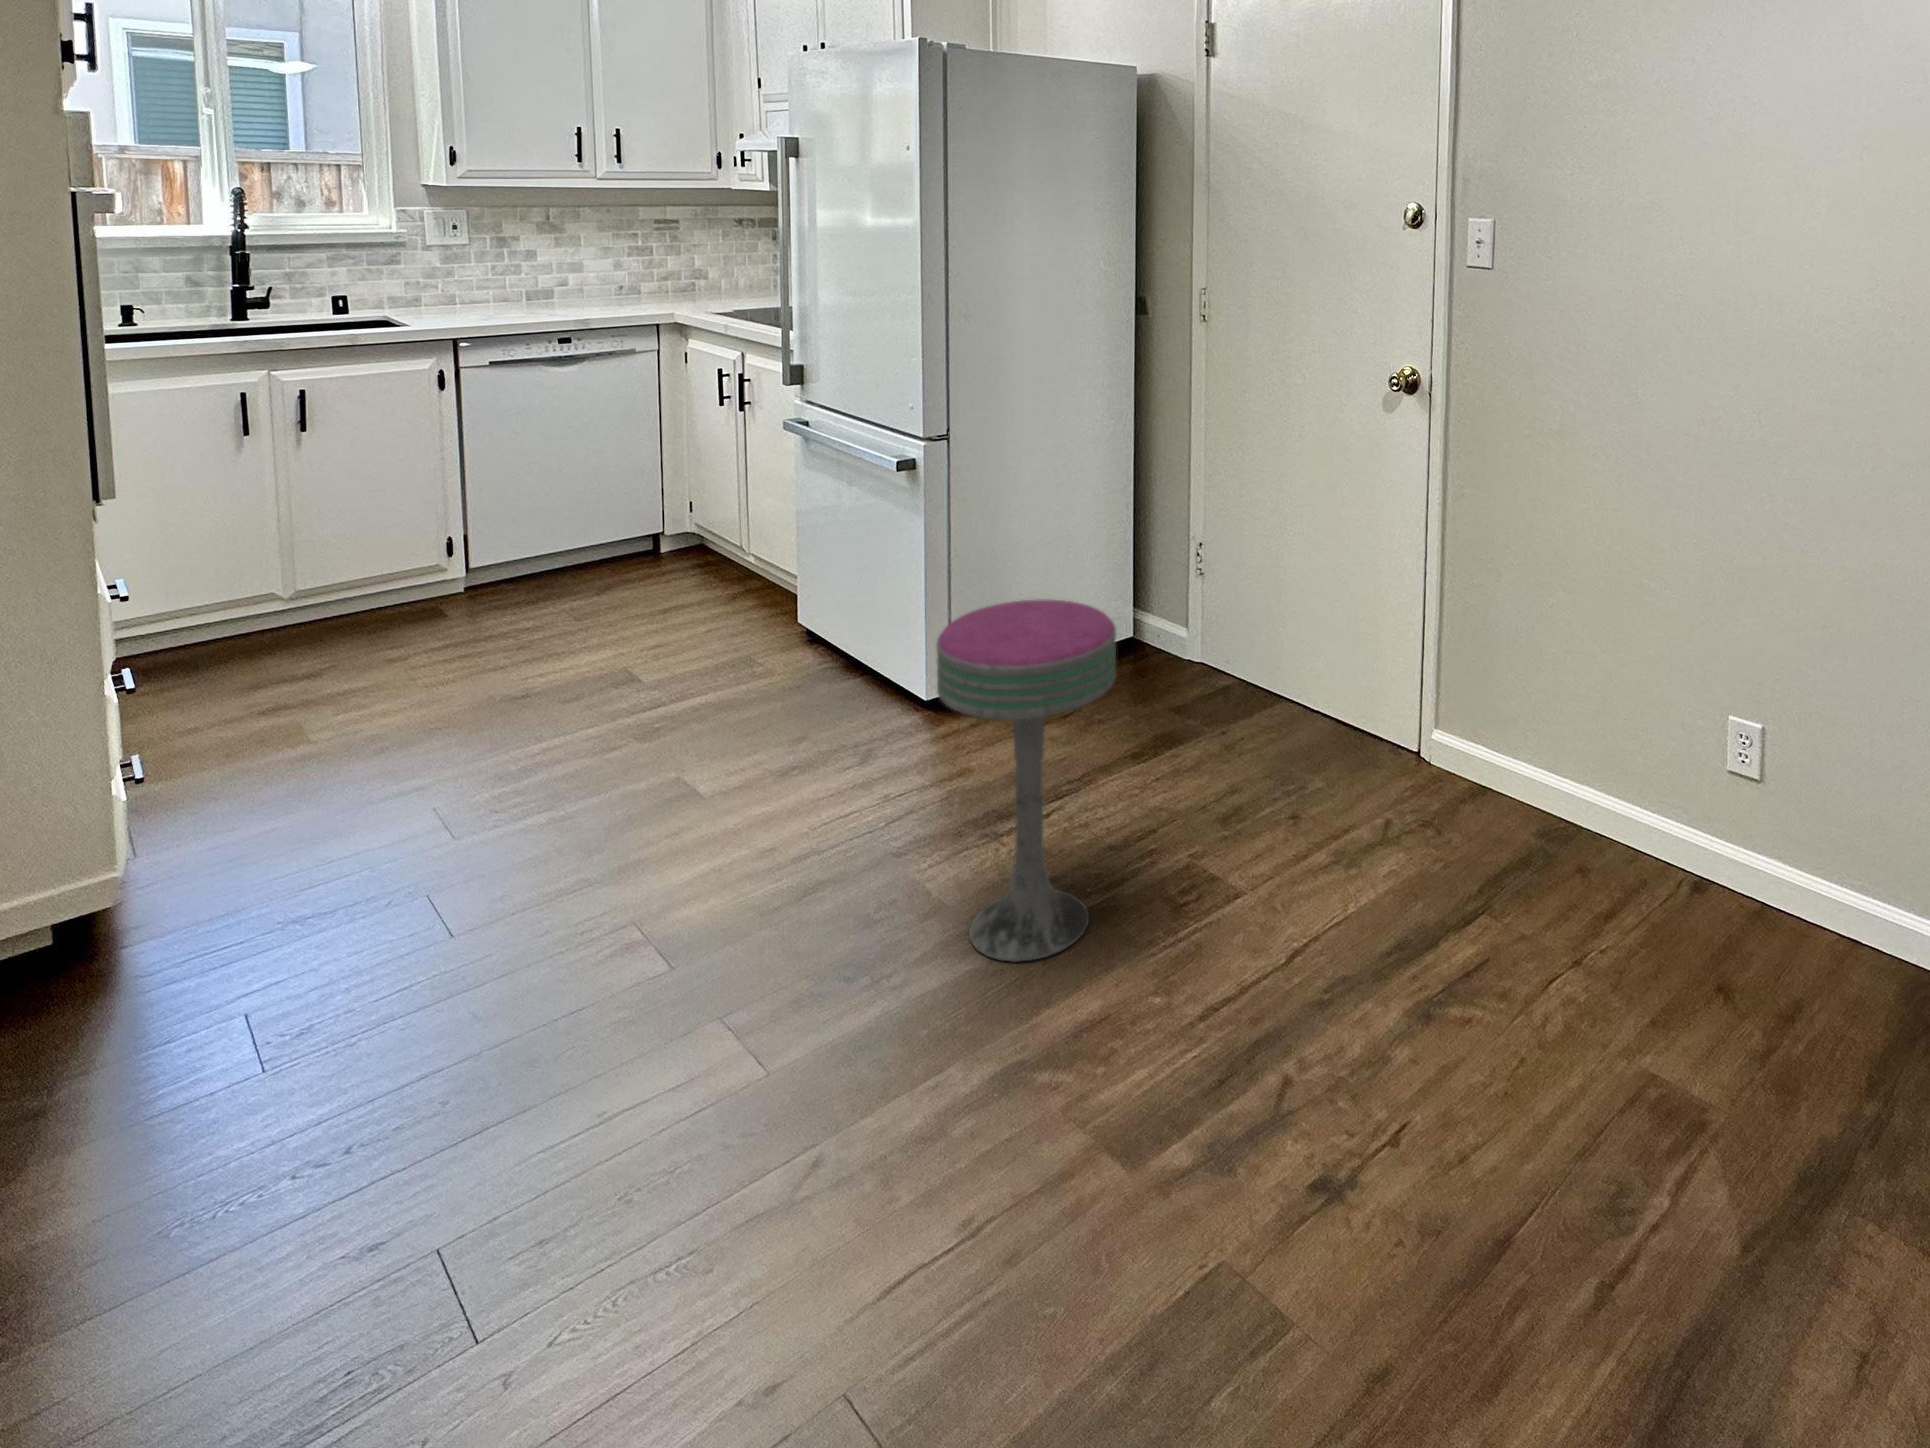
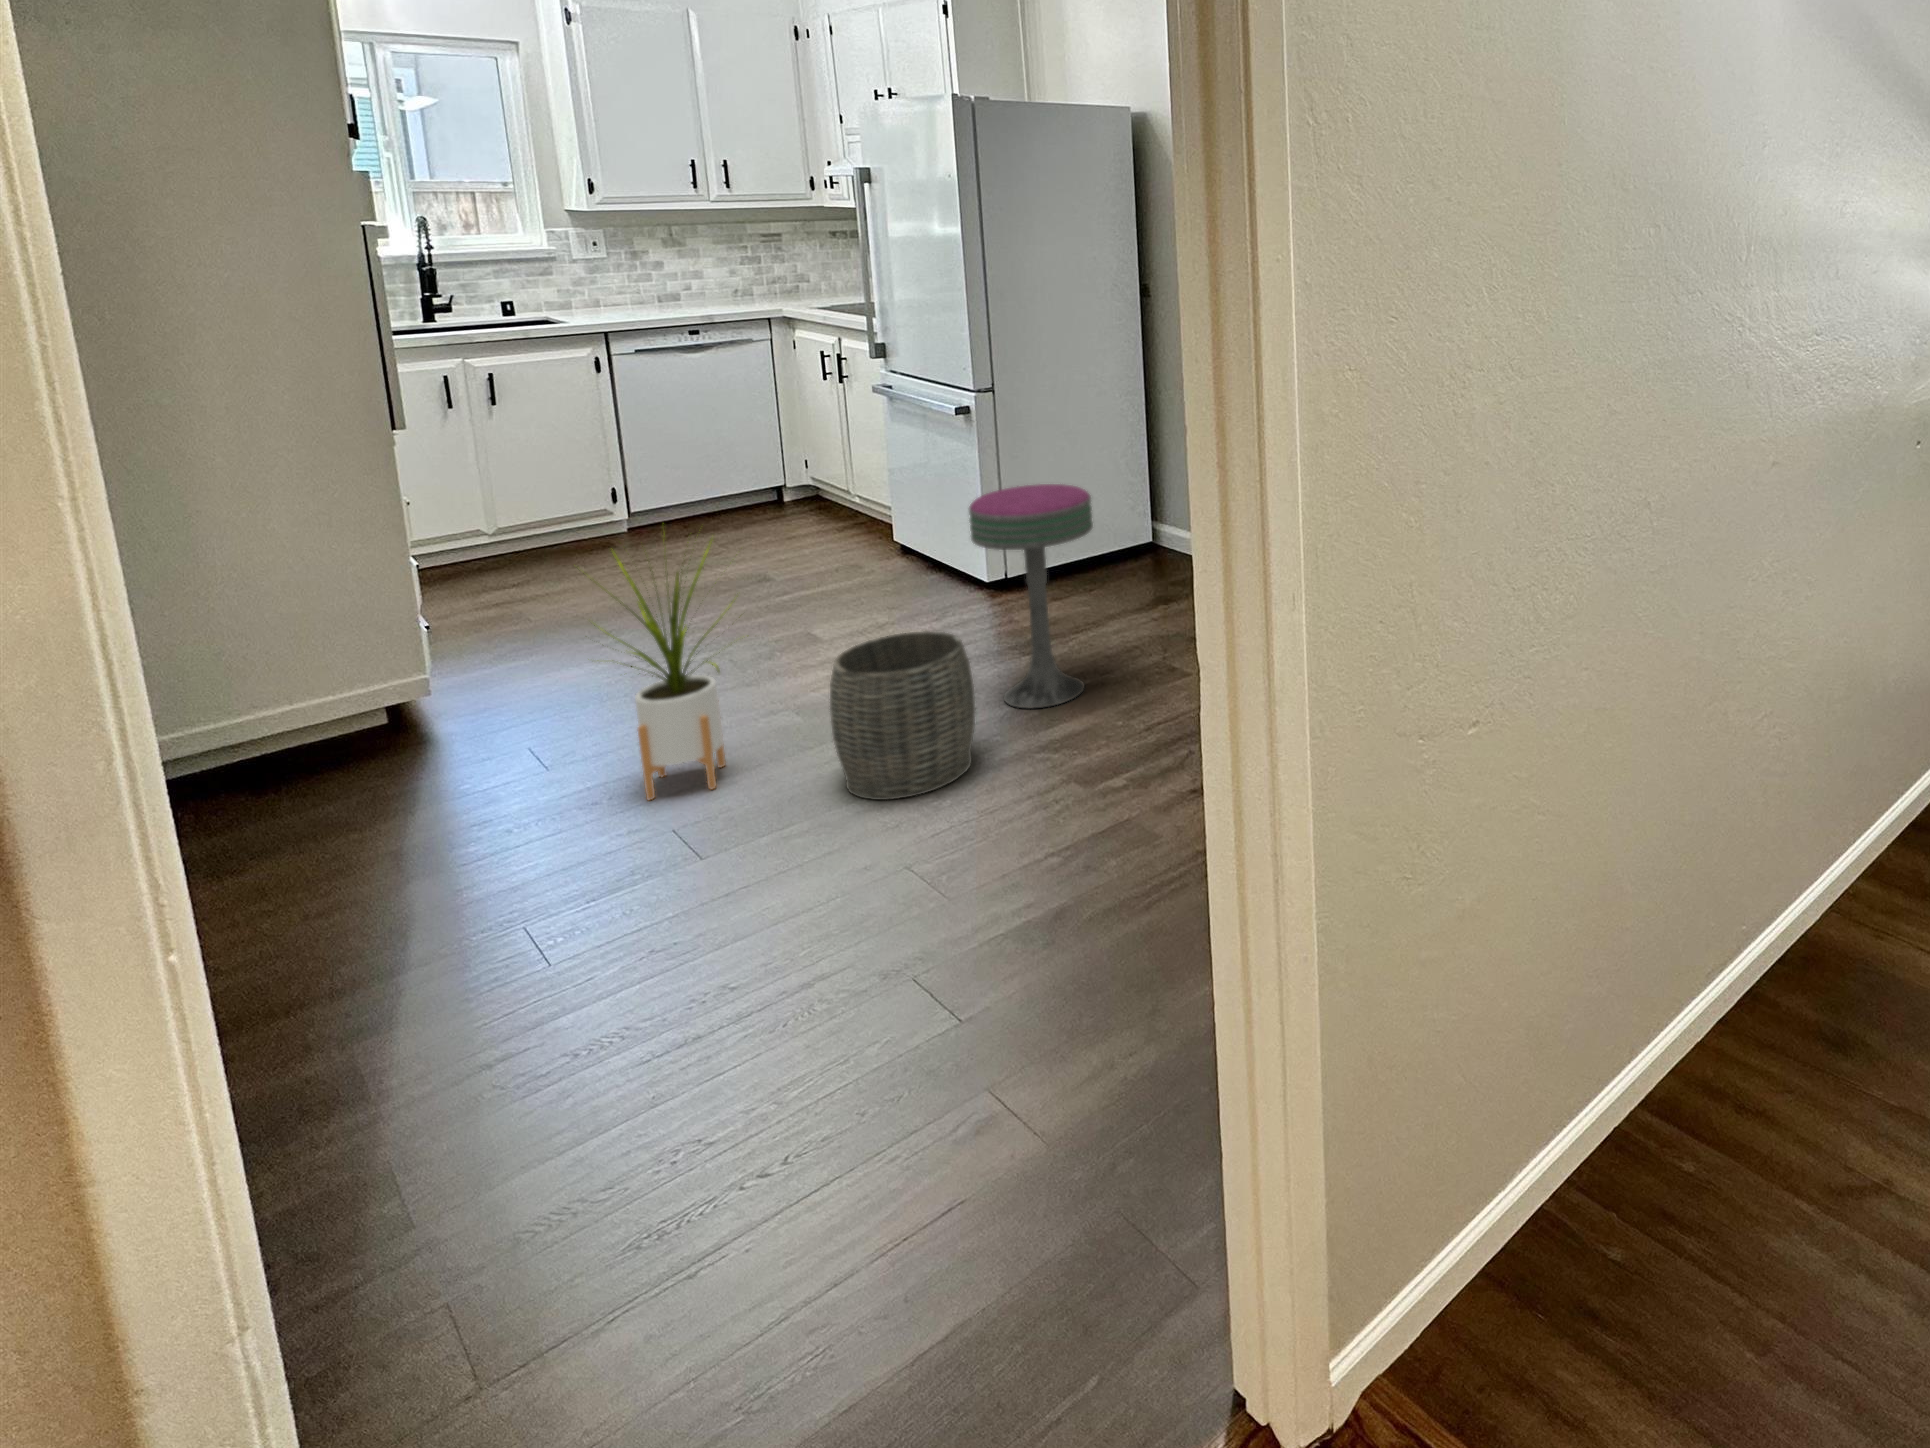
house plant: none [300,683,604,1174] -> present [594,536,740,800]
woven basket: none [711,863,945,1192] -> present [830,631,975,800]

